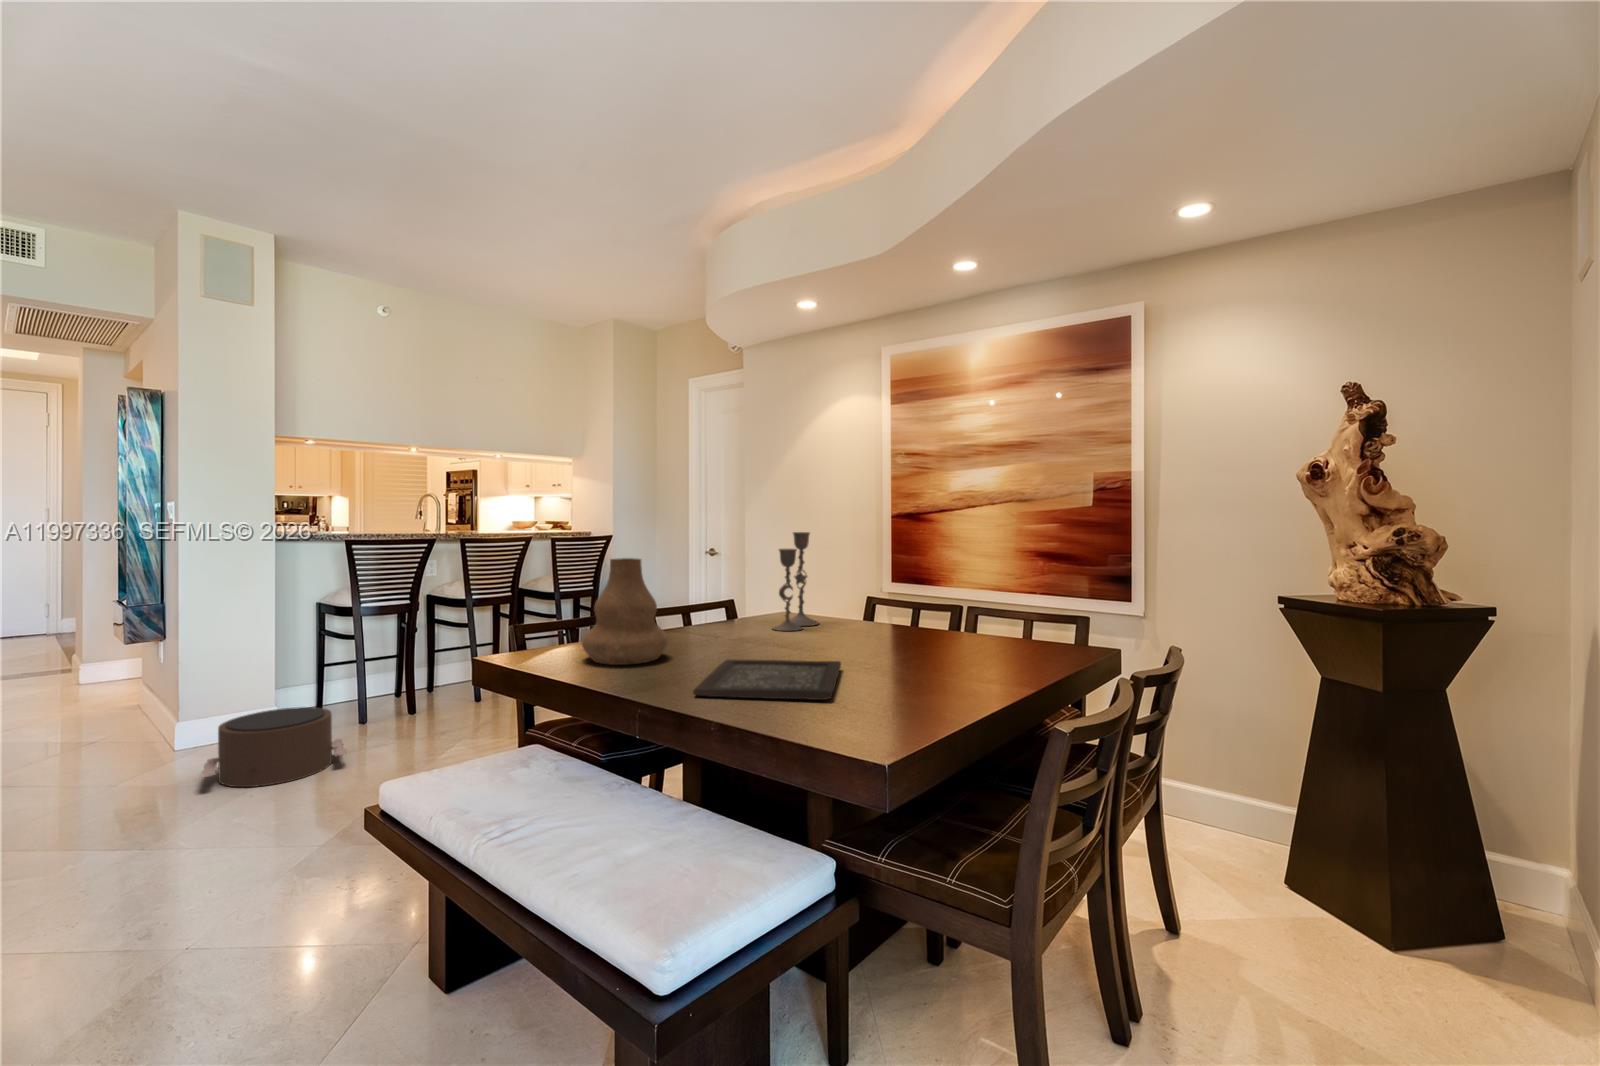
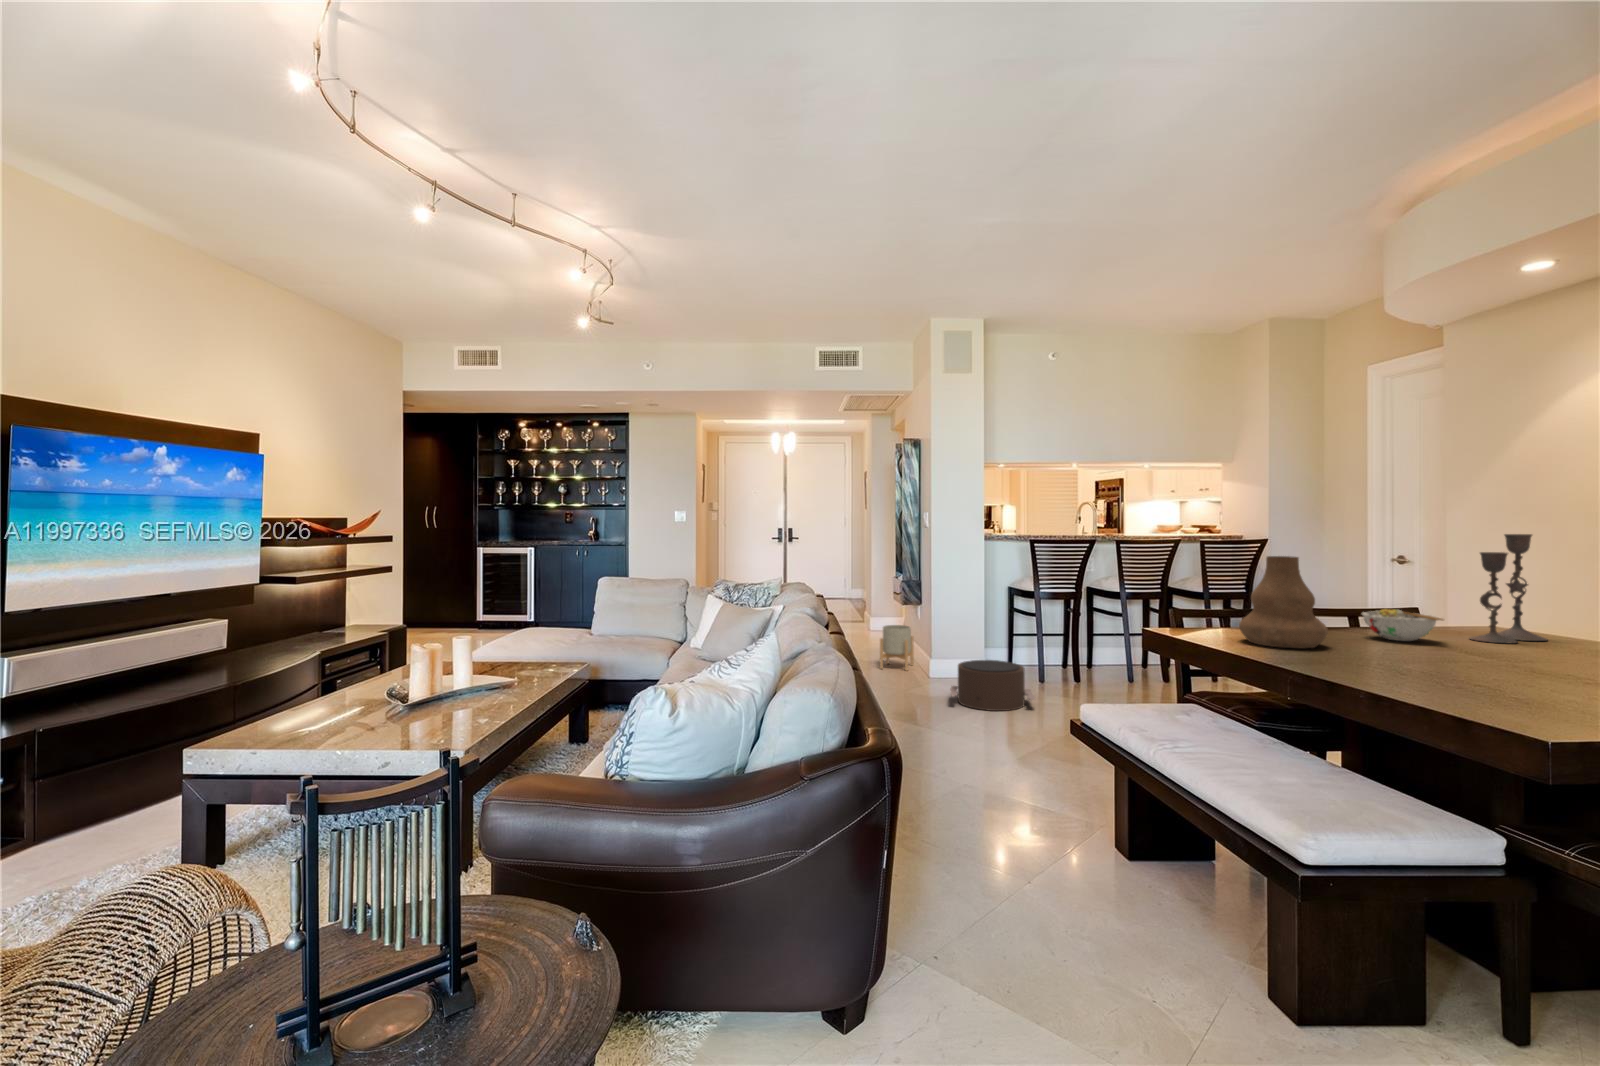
bowl: none [694,607,758,639] -> present [1362,609,1443,641]
tray: present [693,659,841,700] -> none [1351,655,1555,697]
planter: none [74,674,150,751] -> present [880,625,914,671]

